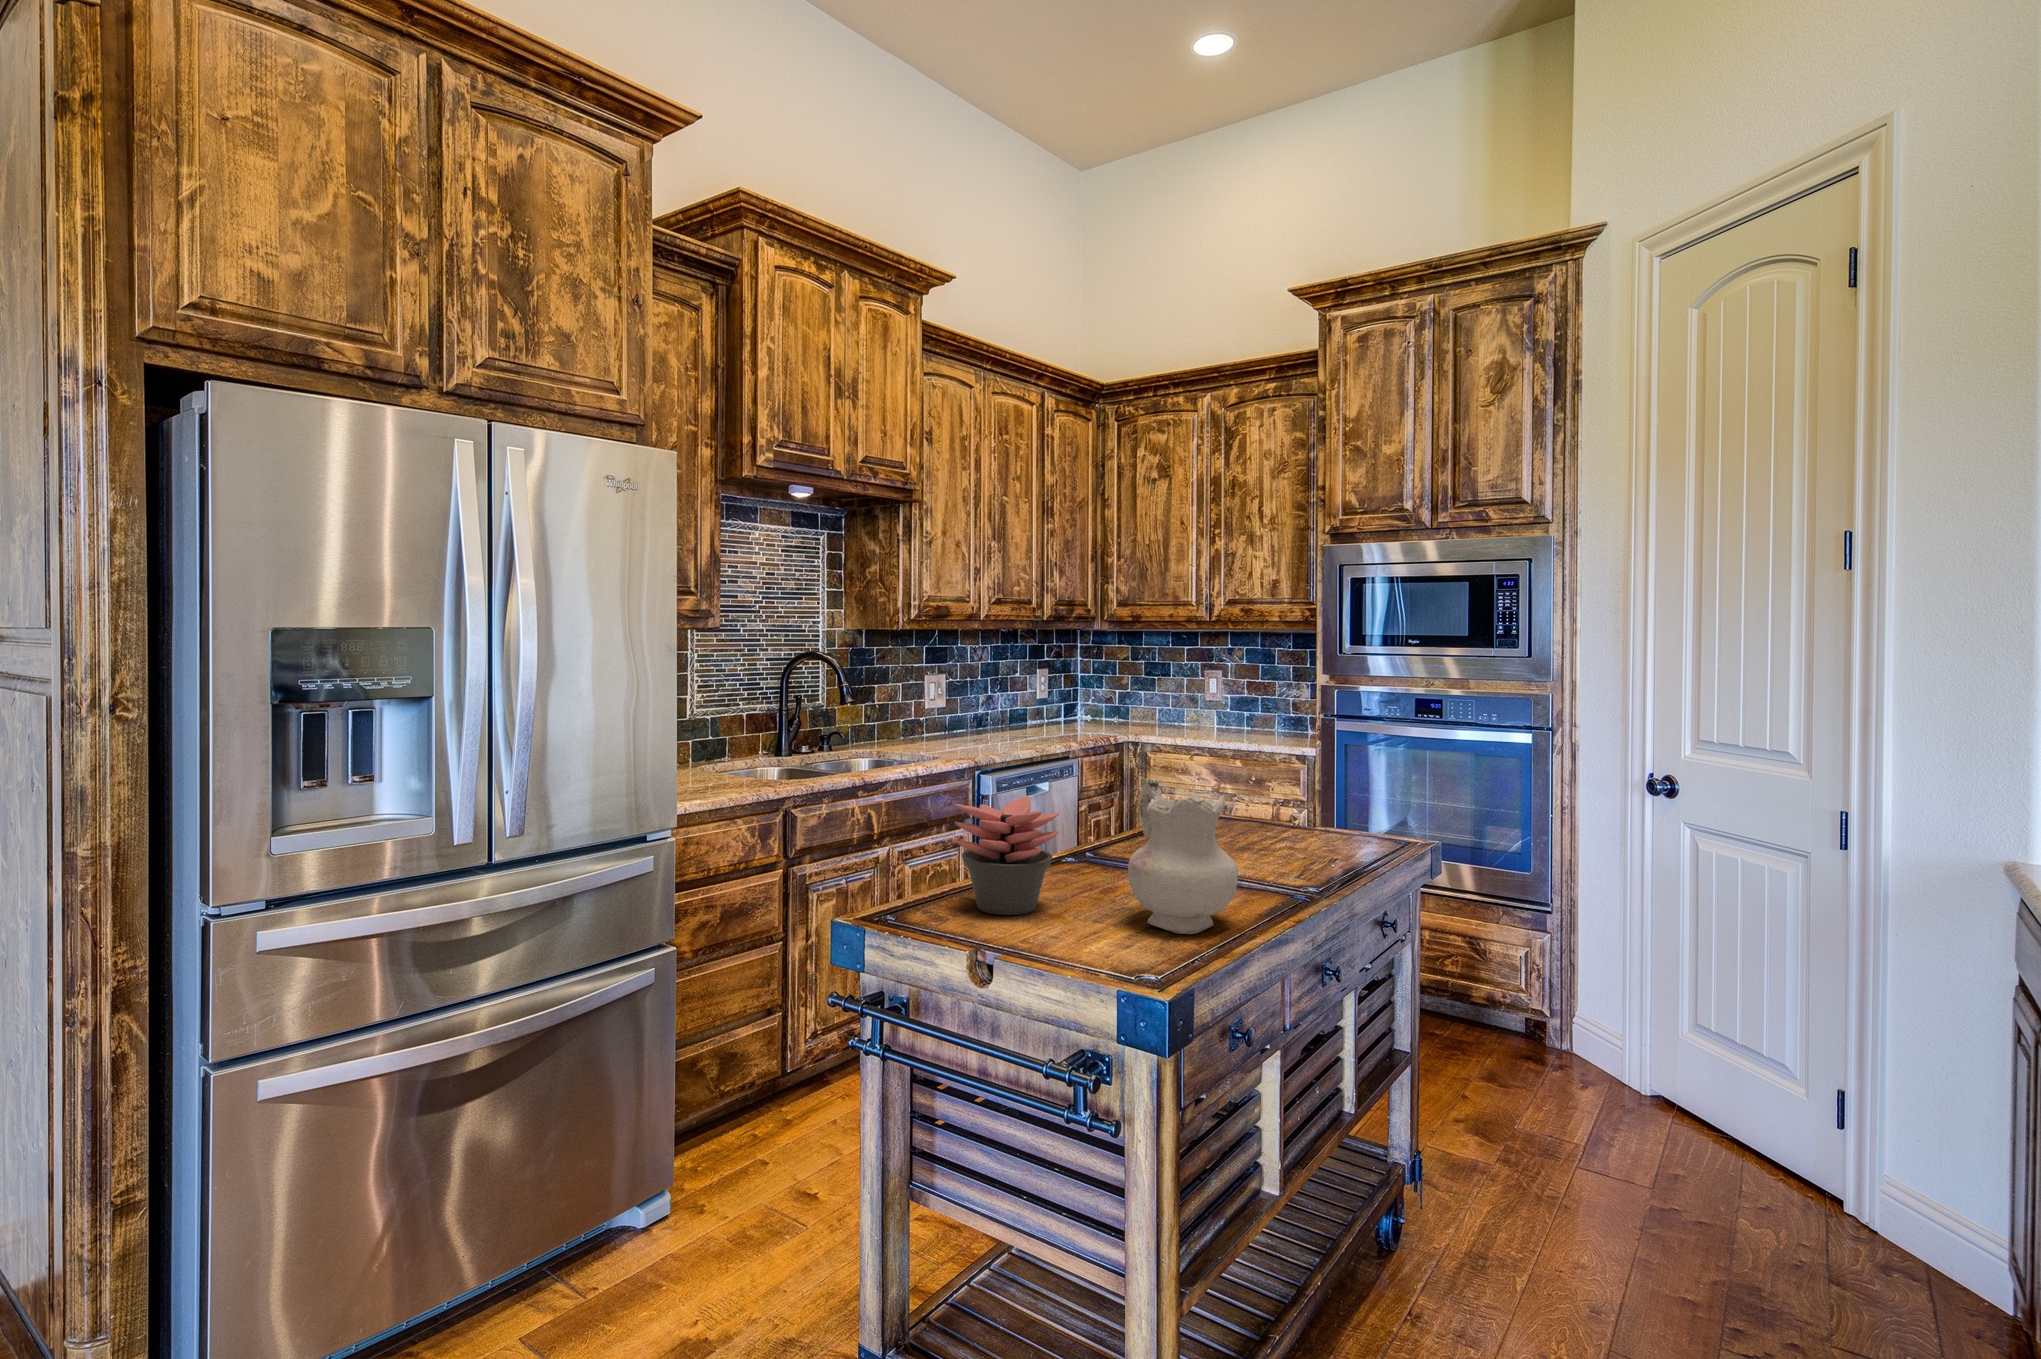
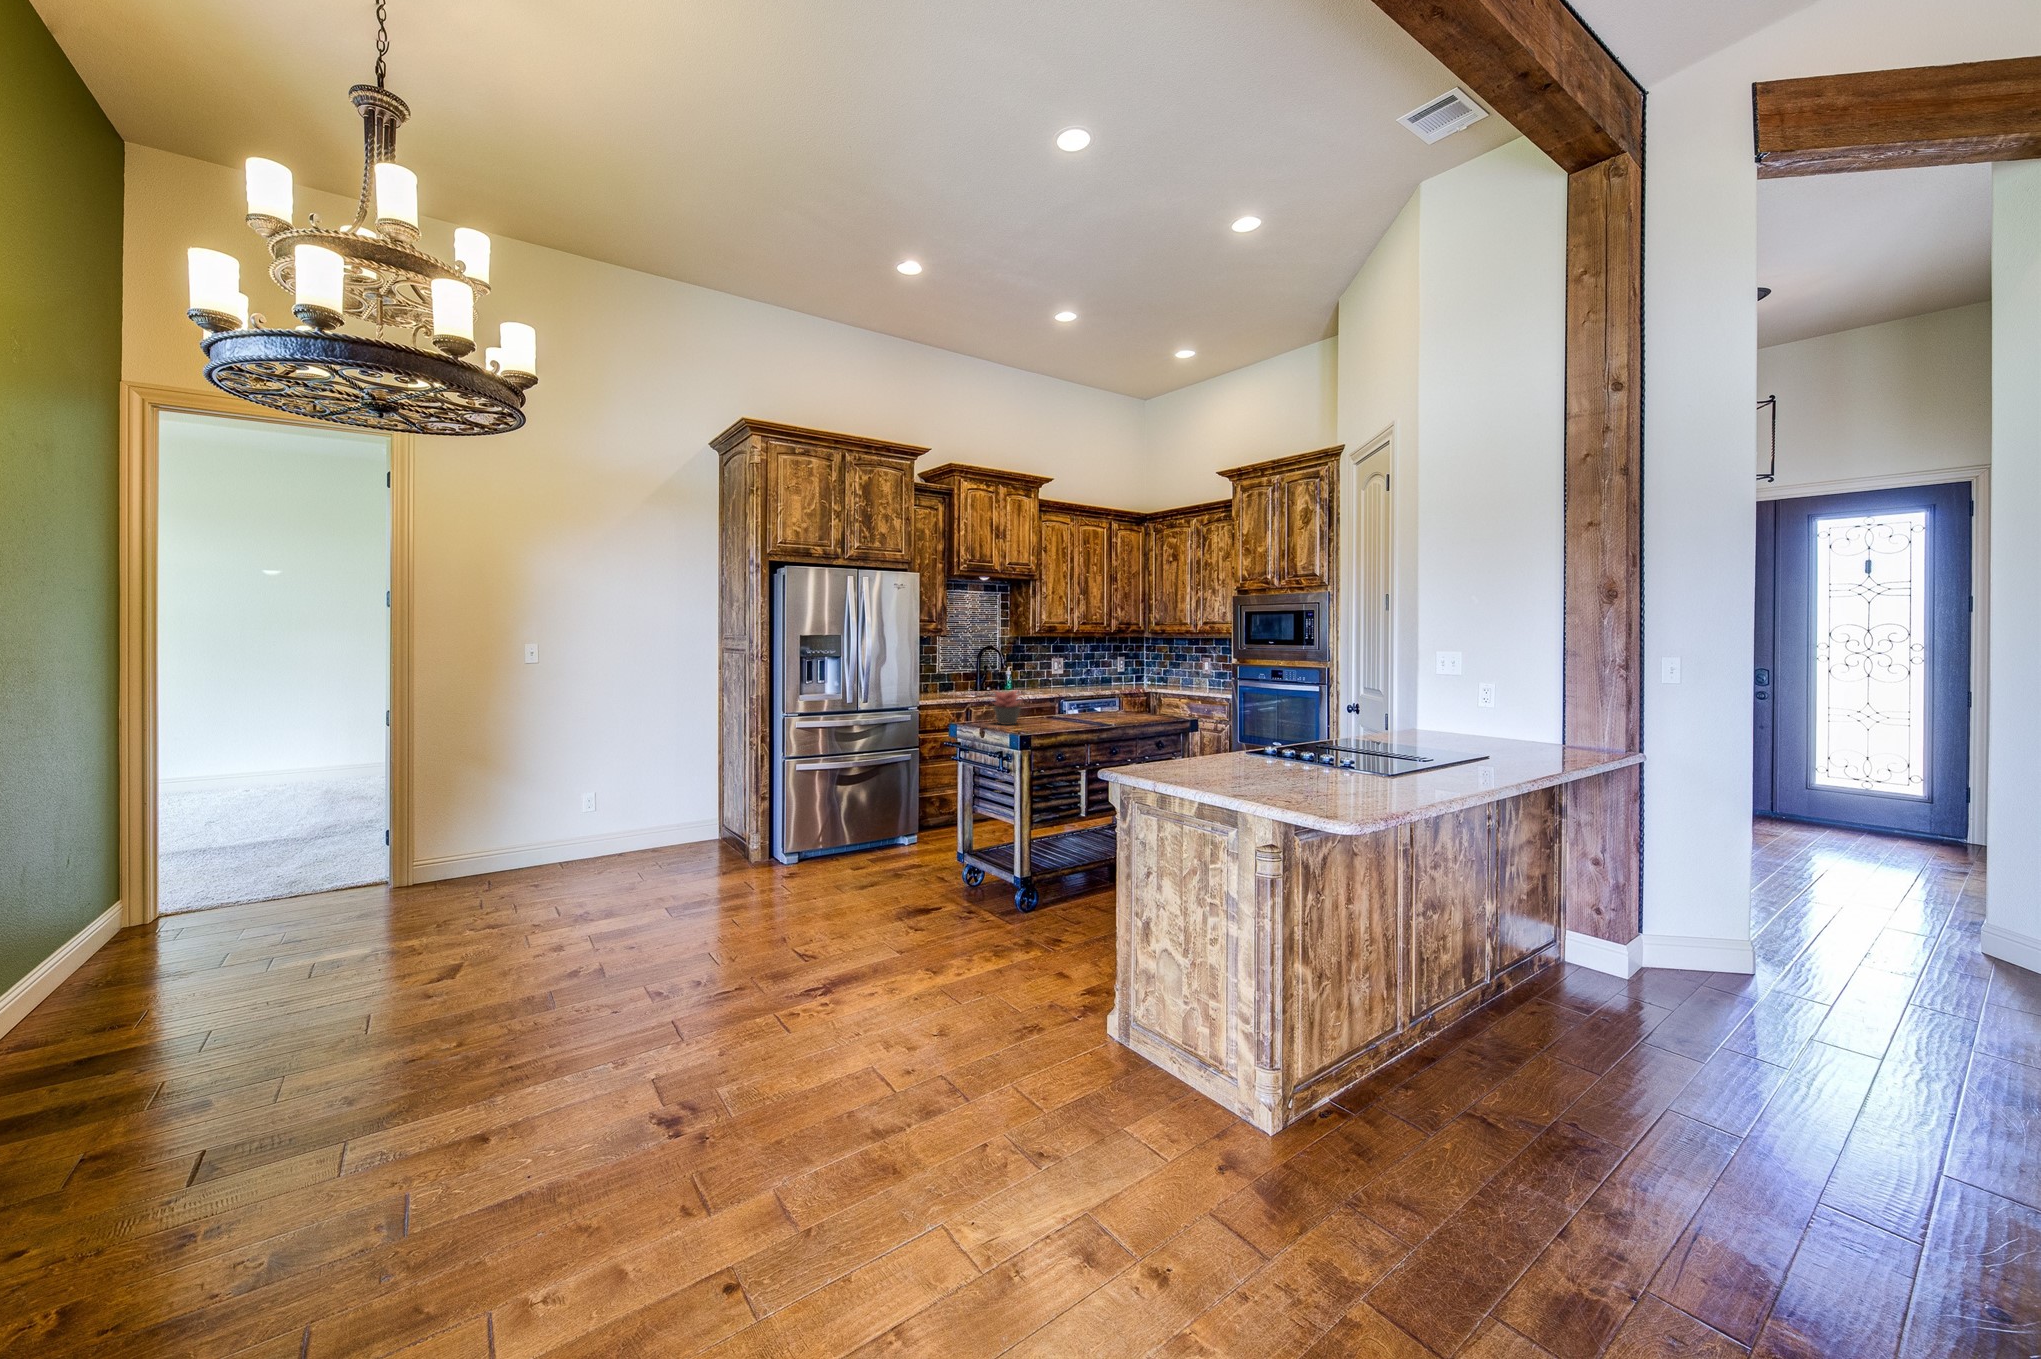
ceramic pitcher: present [1128,779,1238,934] -> none [1037,683,1071,728]

